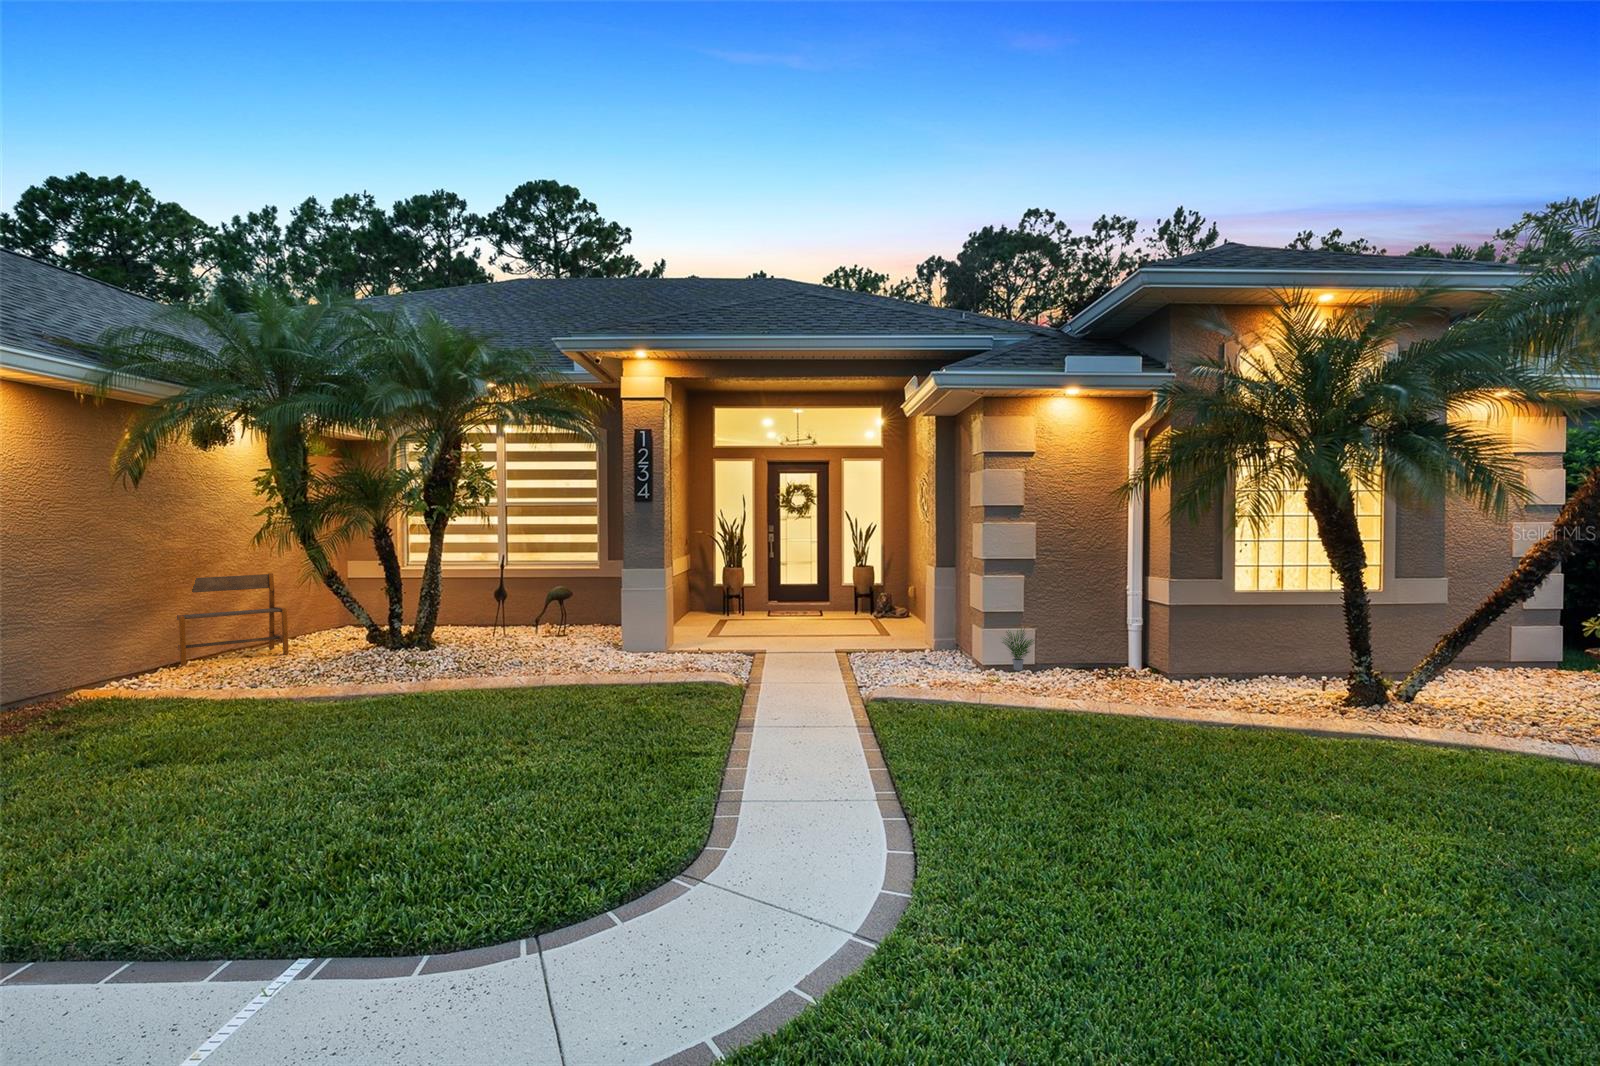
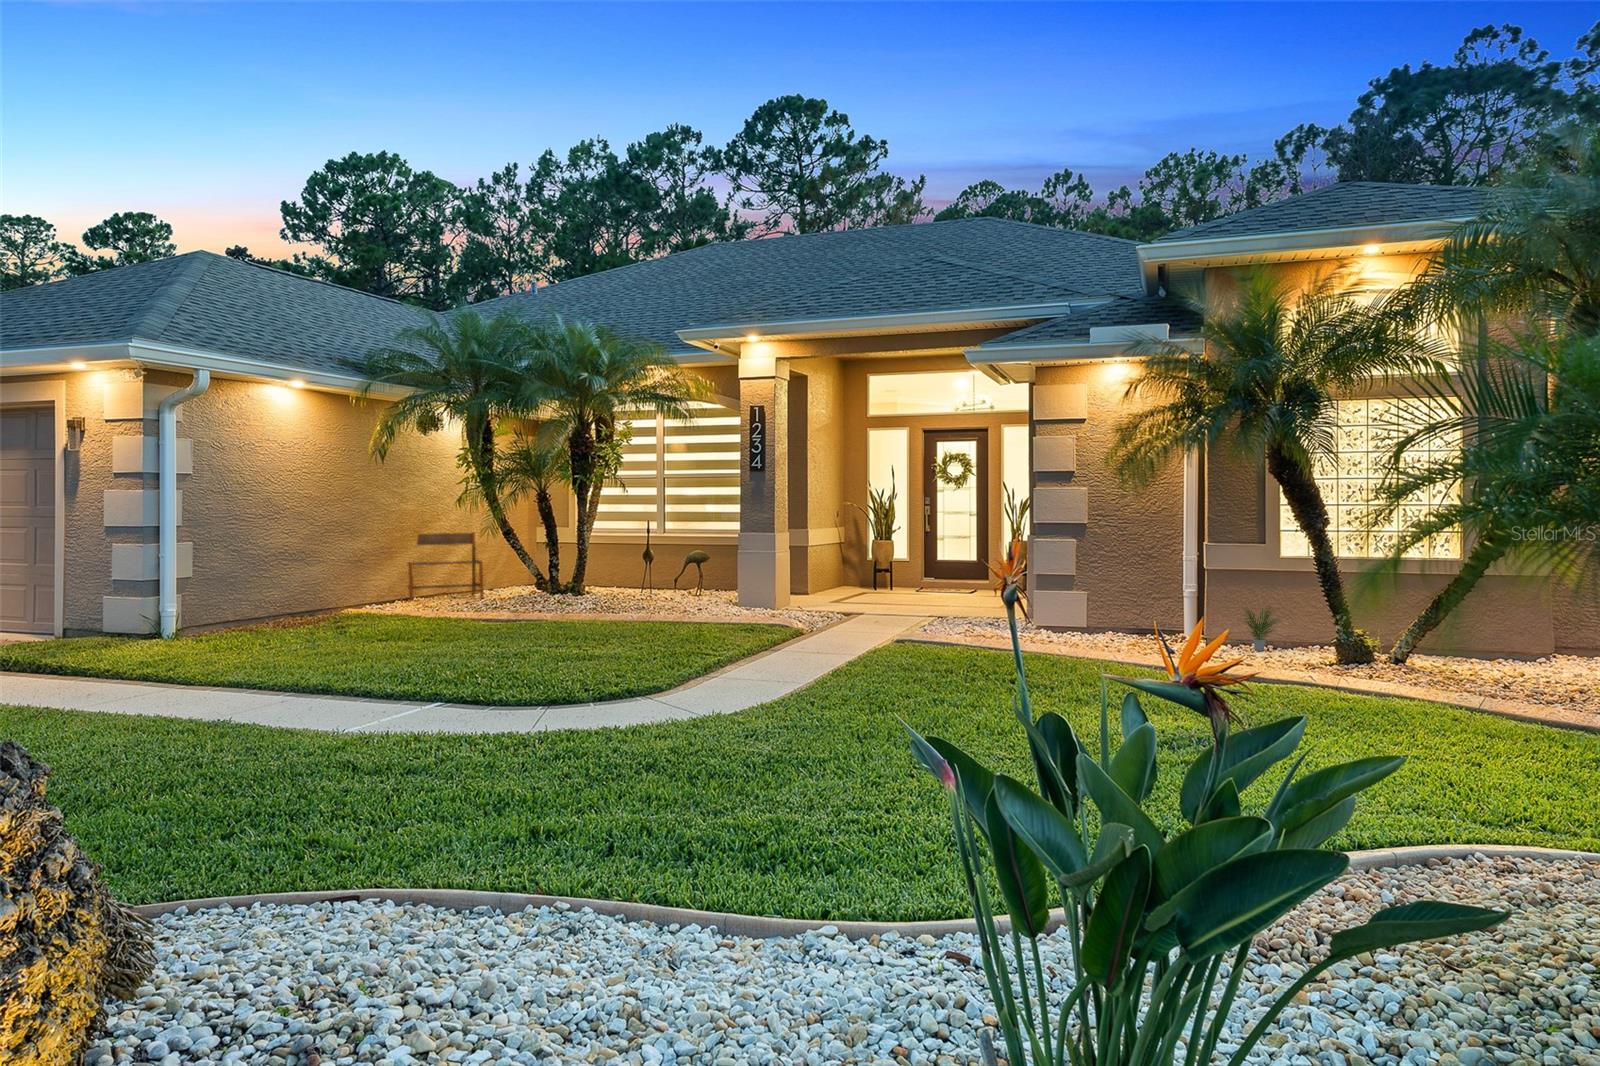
potted plant: present [1003,628,1034,671] -> present [1244,607,1277,651]

